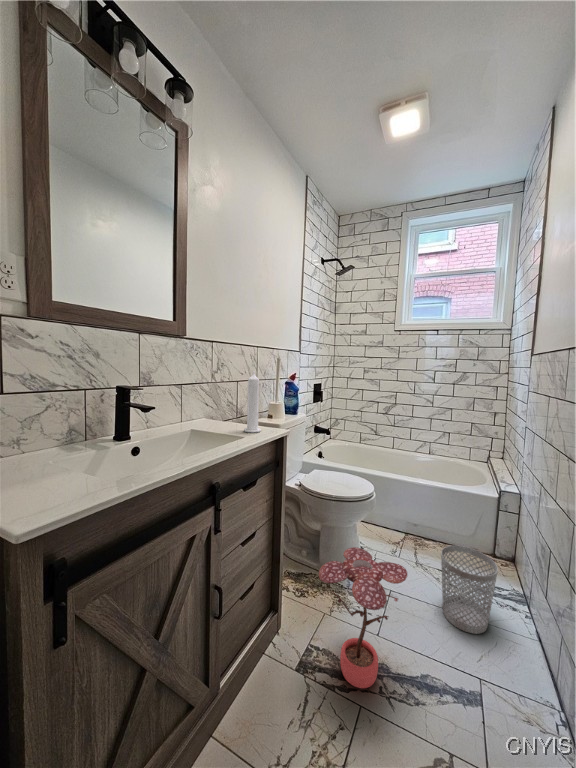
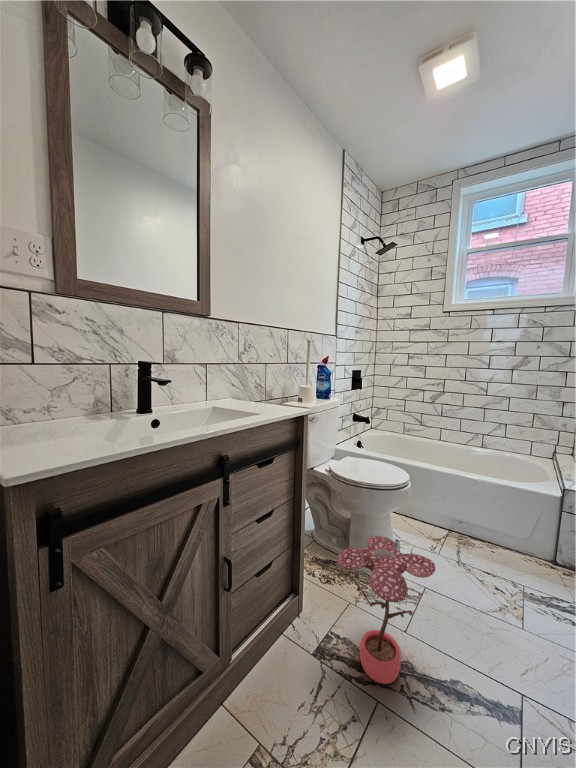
candle: present [244,371,261,433] -> none [263,348,280,410]
wastebasket: present [441,546,498,634] -> none [483,545,552,646]

